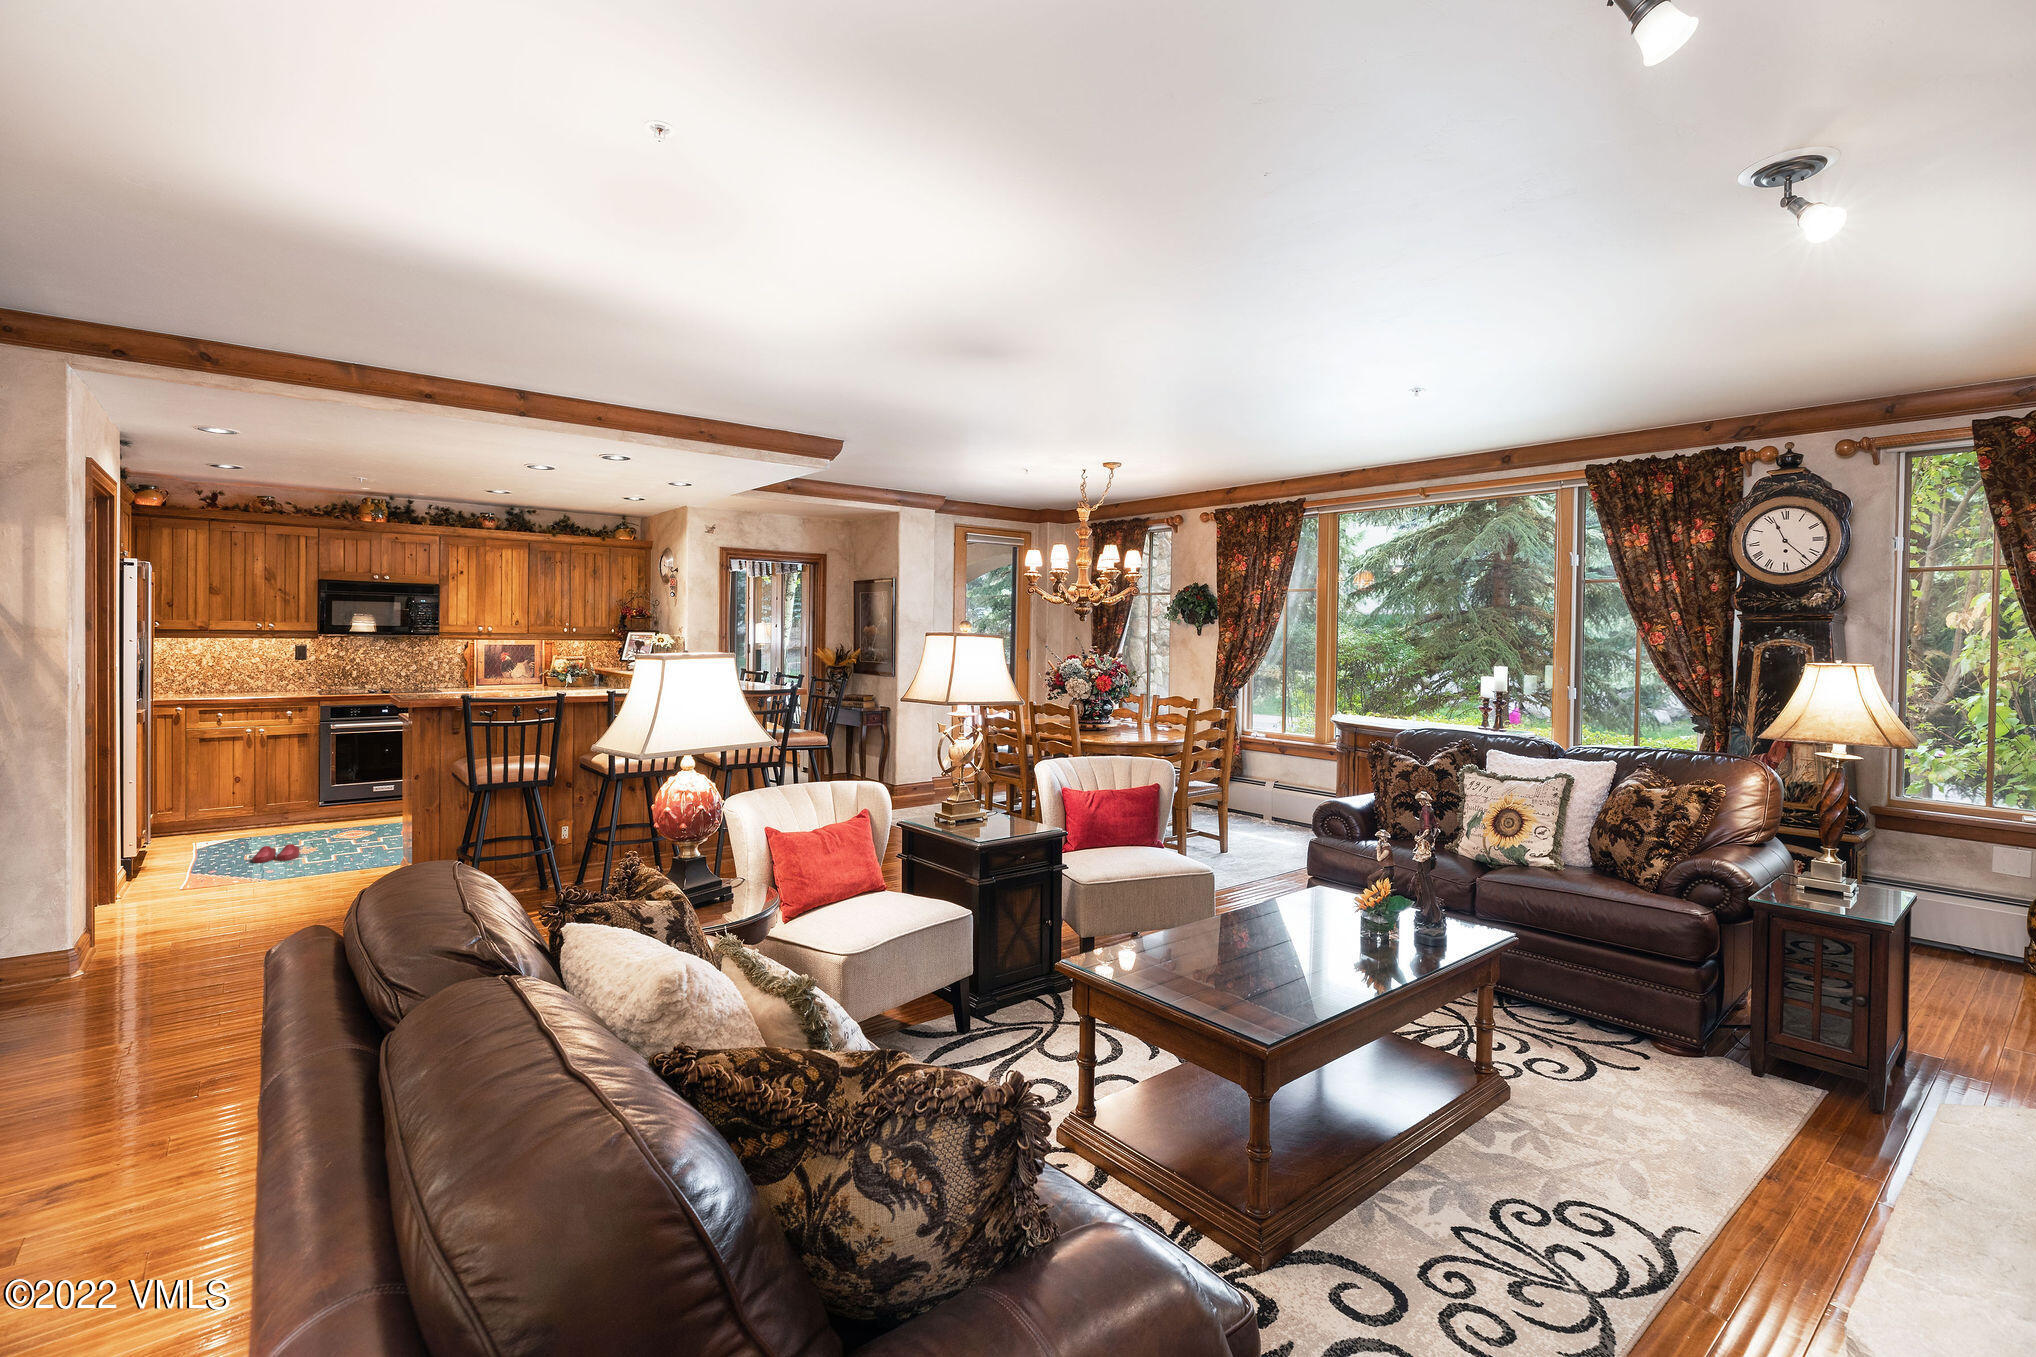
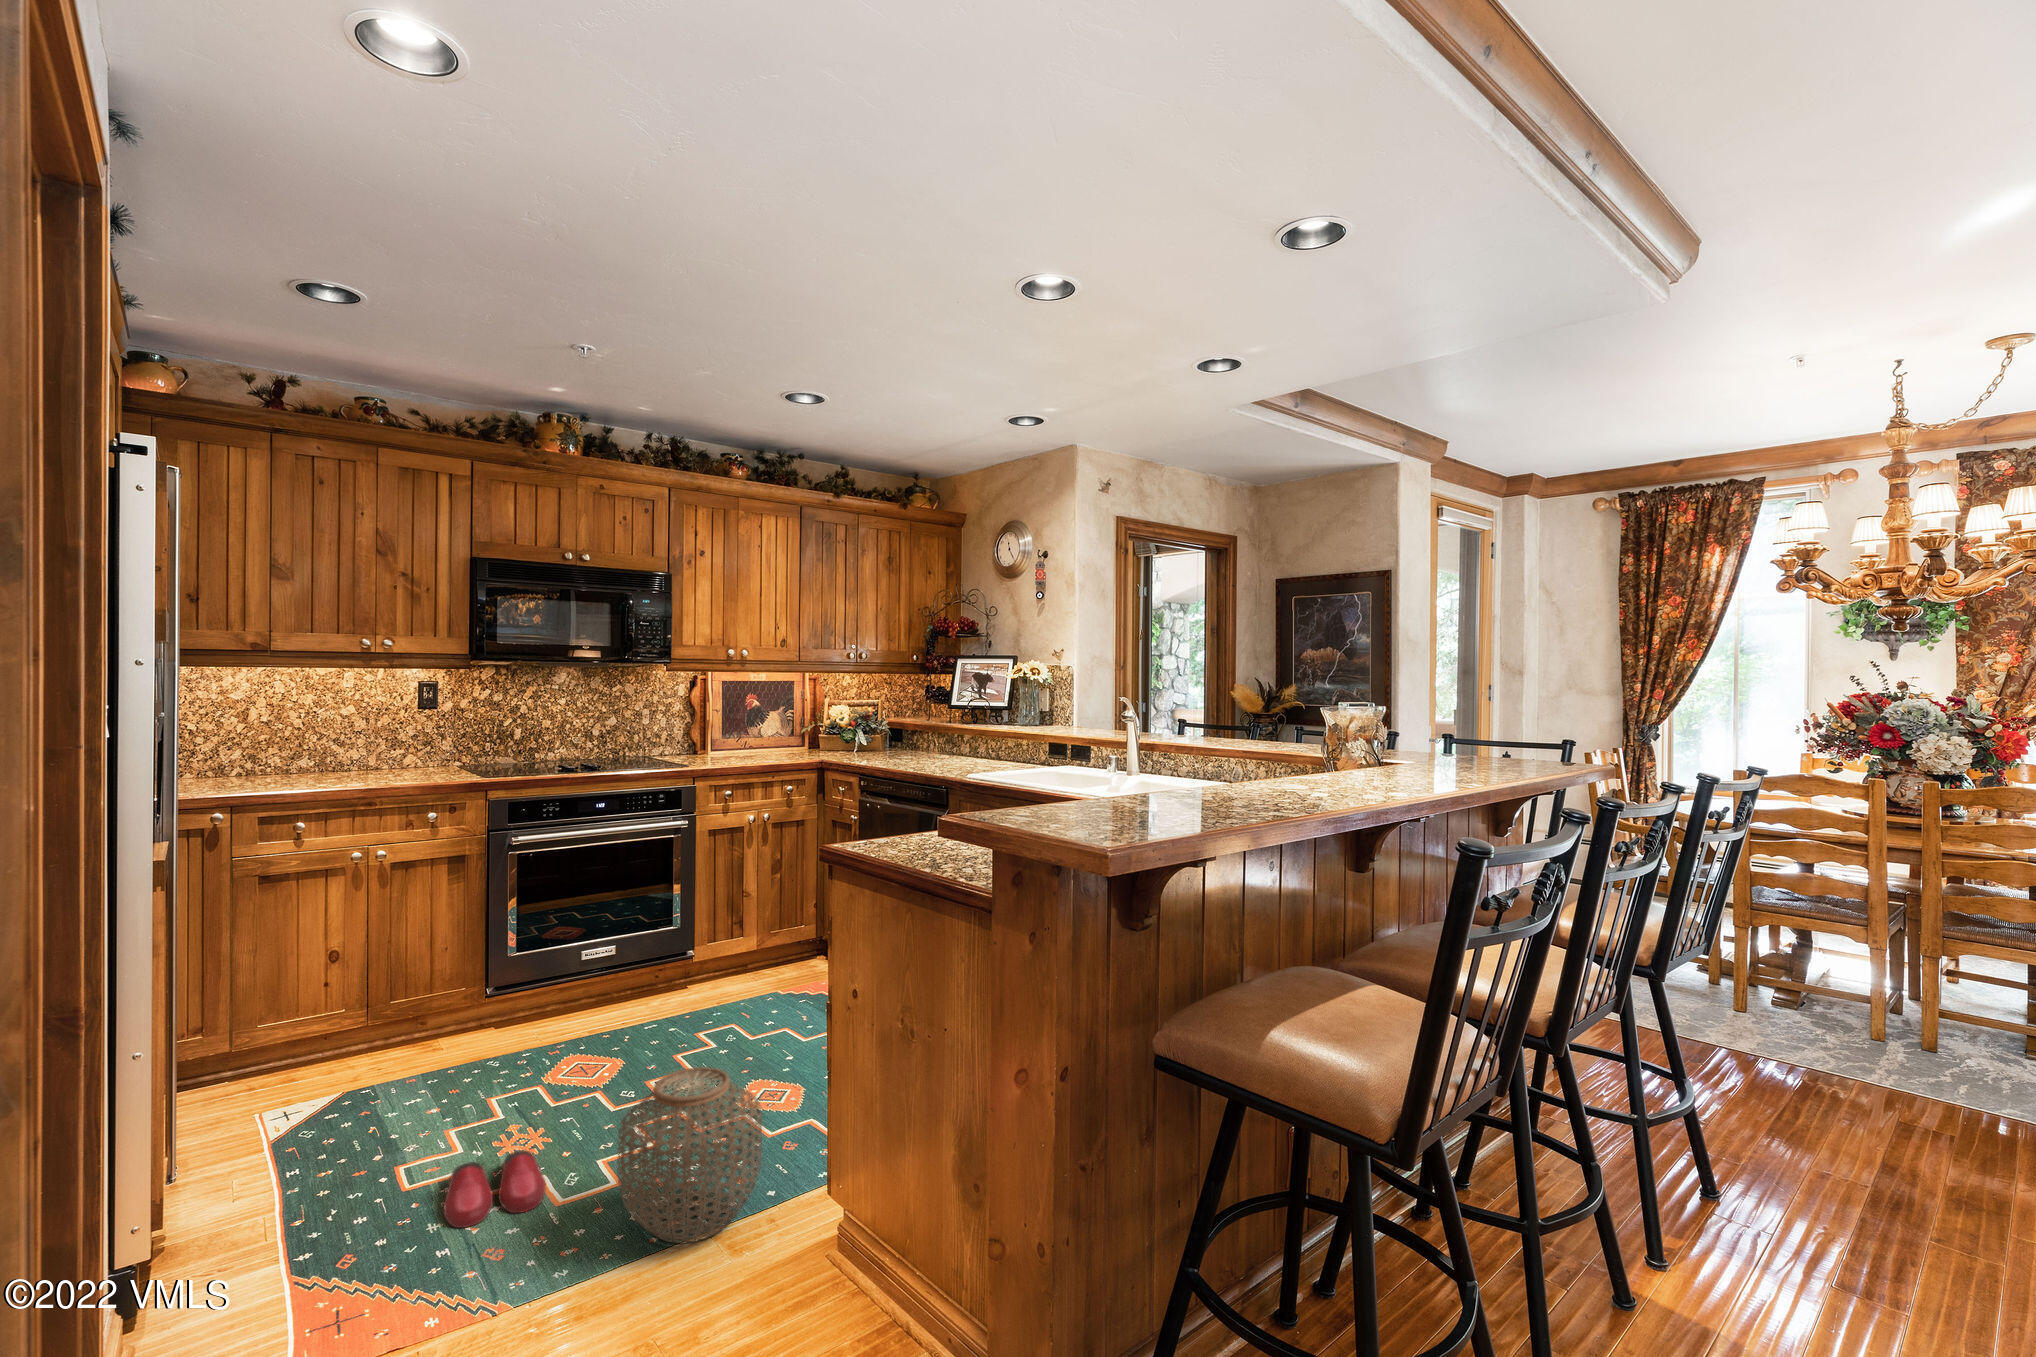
woven basket: none [311,805,378,867] -> present [617,1067,762,1243]

